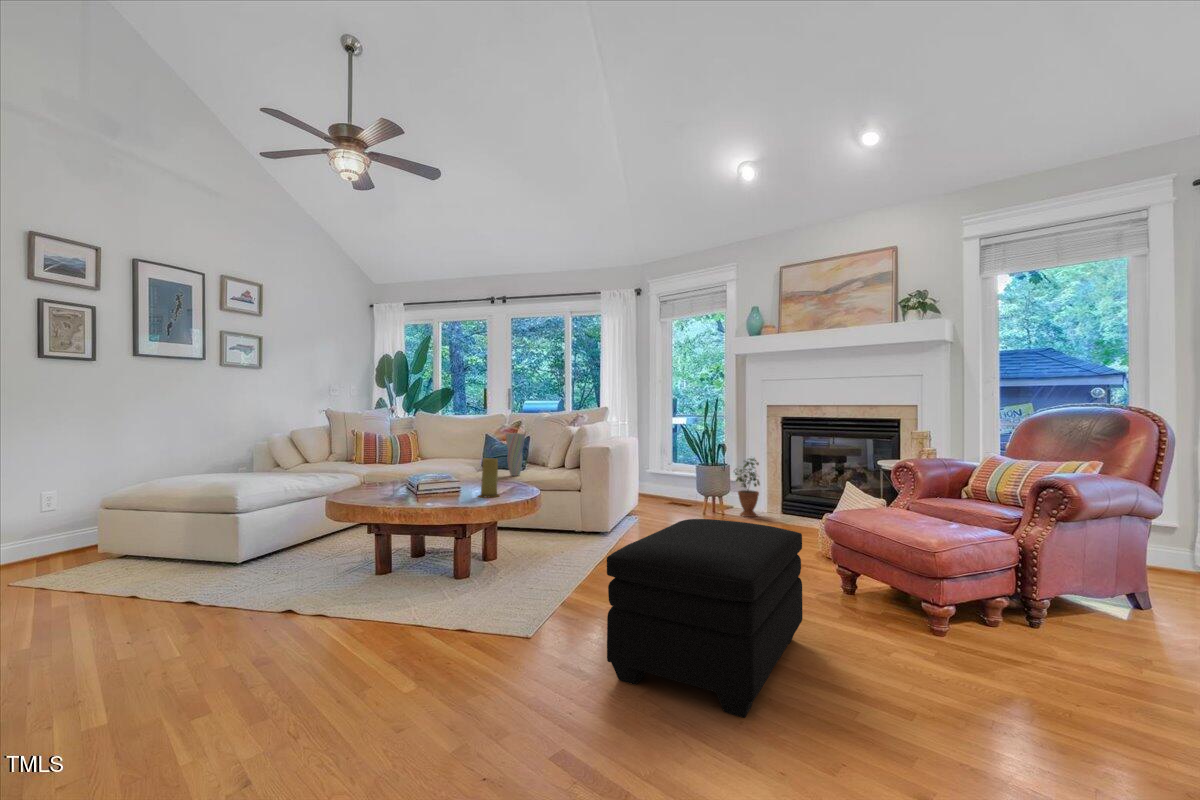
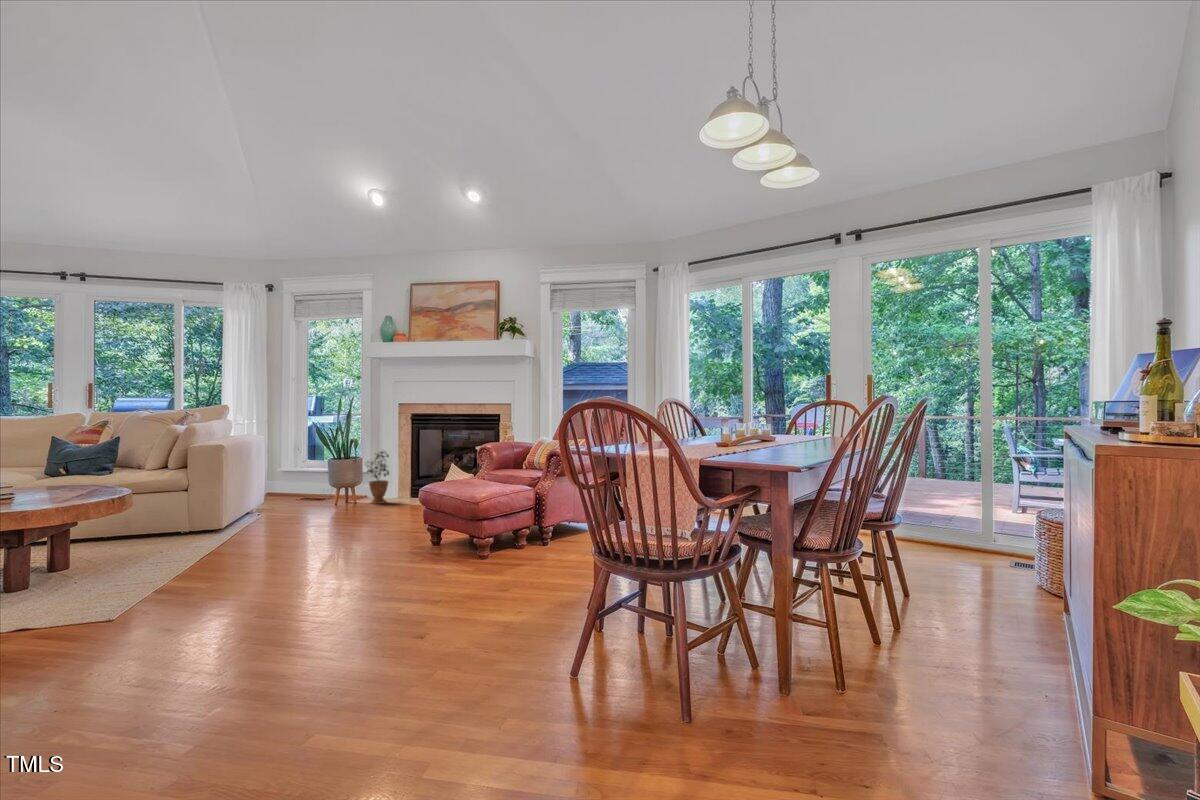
vase: present [506,433,525,476] -> none [83,433,112,480]
candle: present [479,458,499,497] -> none [42,457,74,499]
ottoman: present [607,519,802,718] -> none [194,495,382,628]

